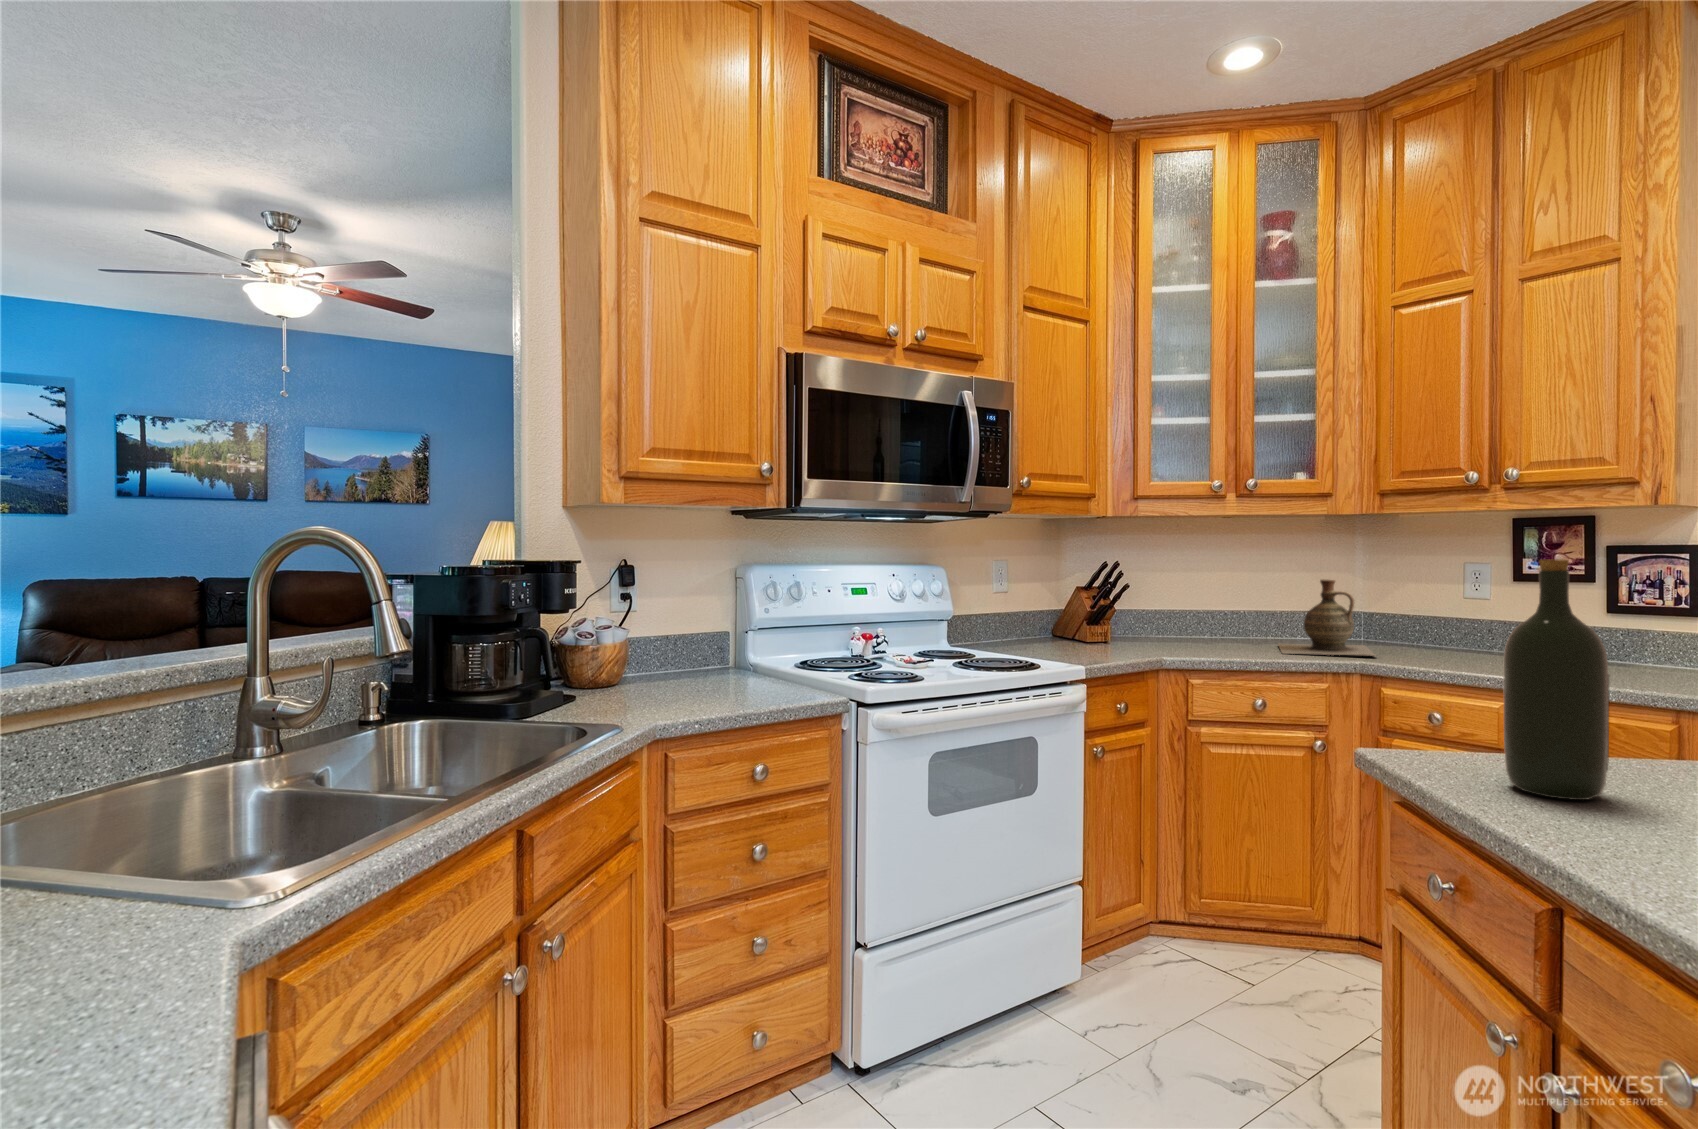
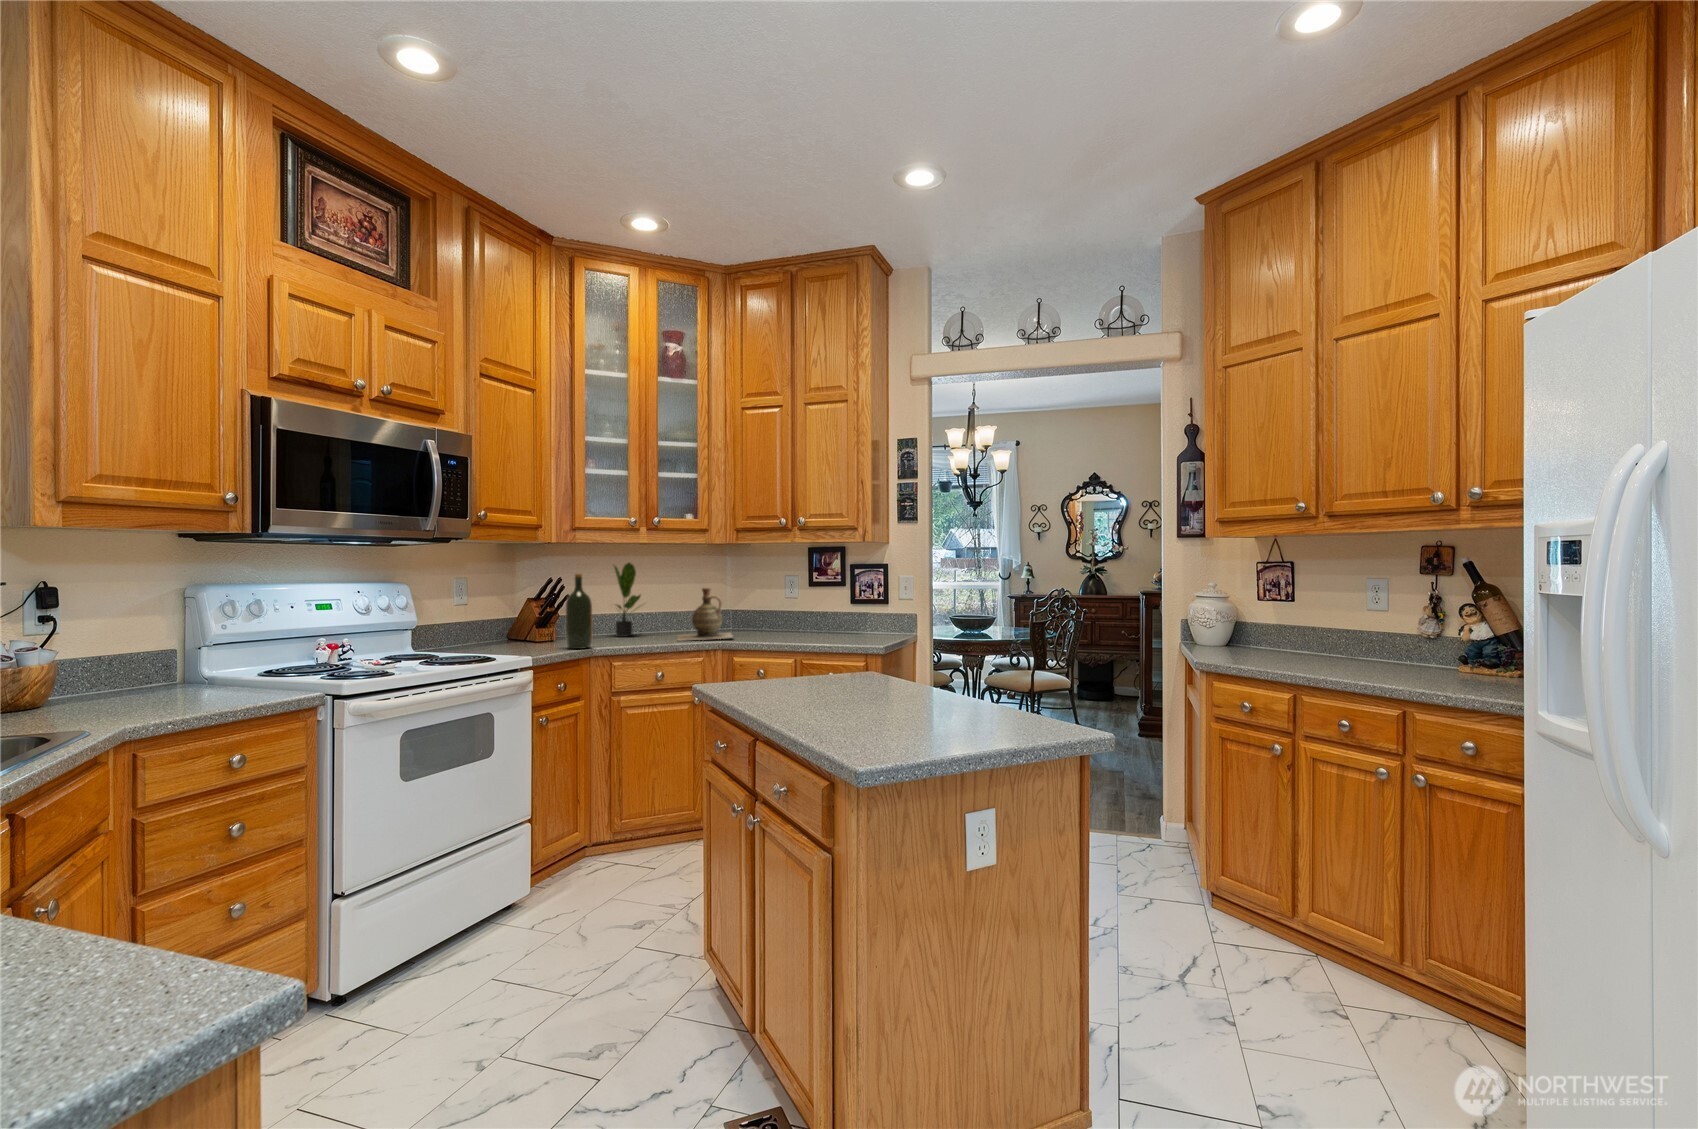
potted plant: none [1175,542,1232,641] -> present [614,563,641,637]
wine bottle: present [1504,559,1609,800] -> present [566,574,592,649]

